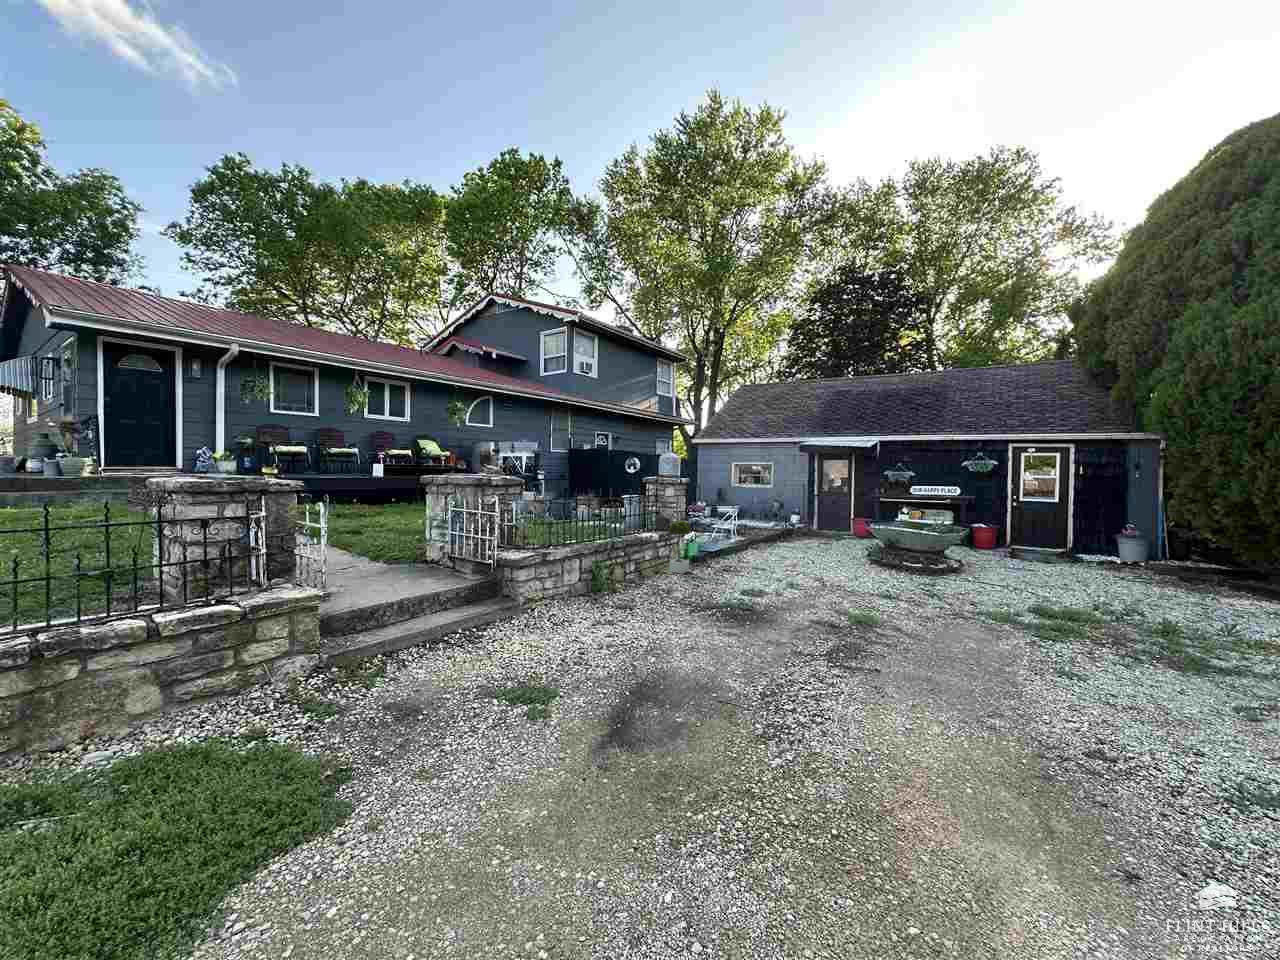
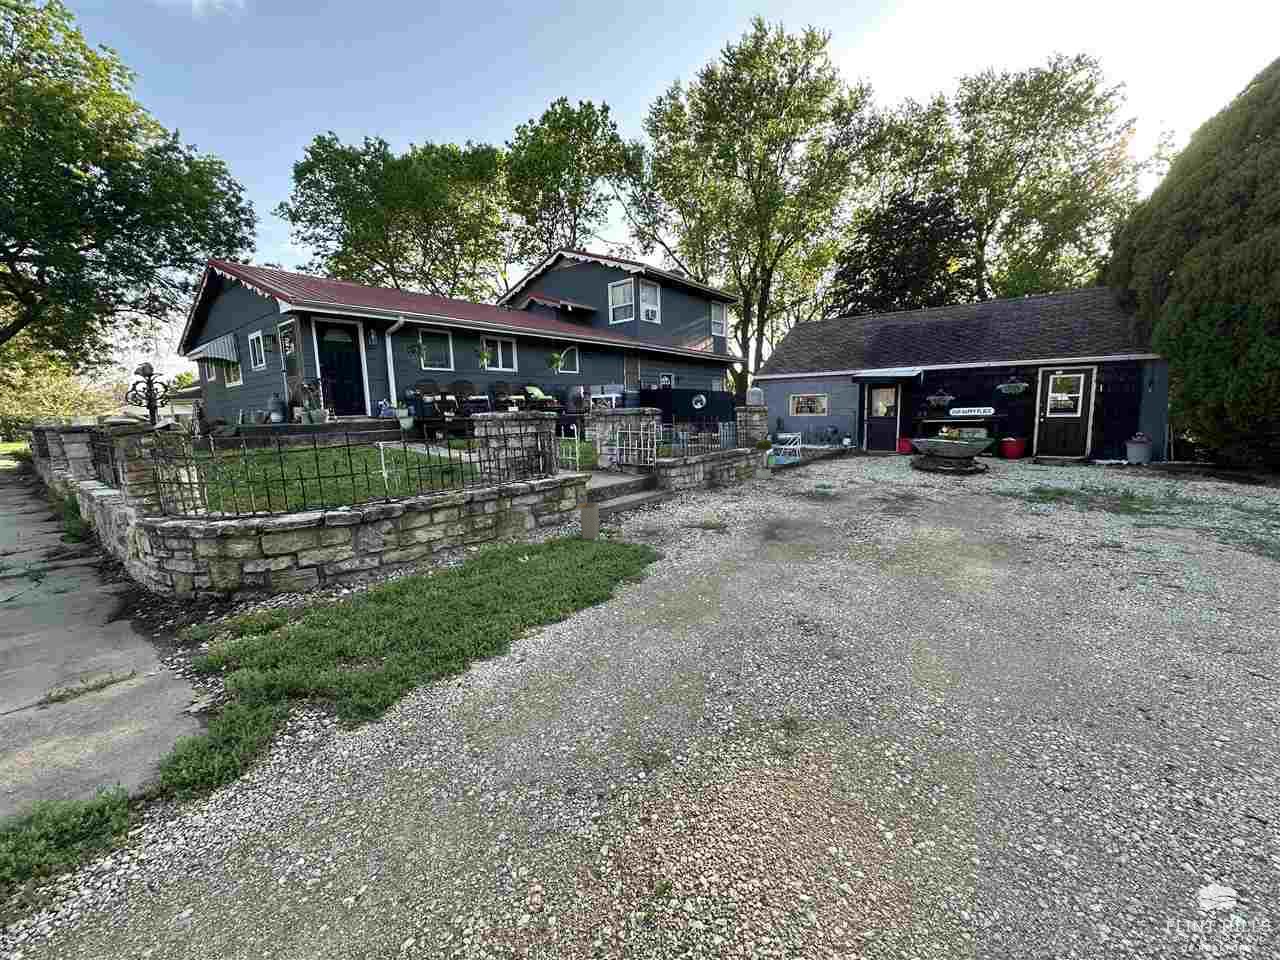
storage bin: none [253,639,322,723] -> present [576,498,599,539]

